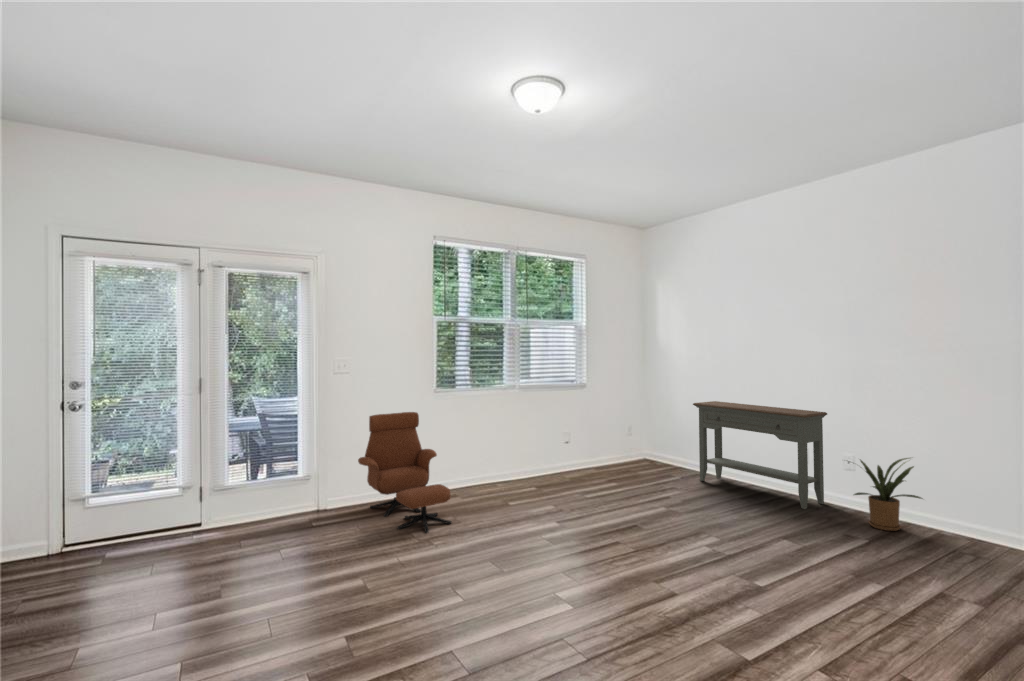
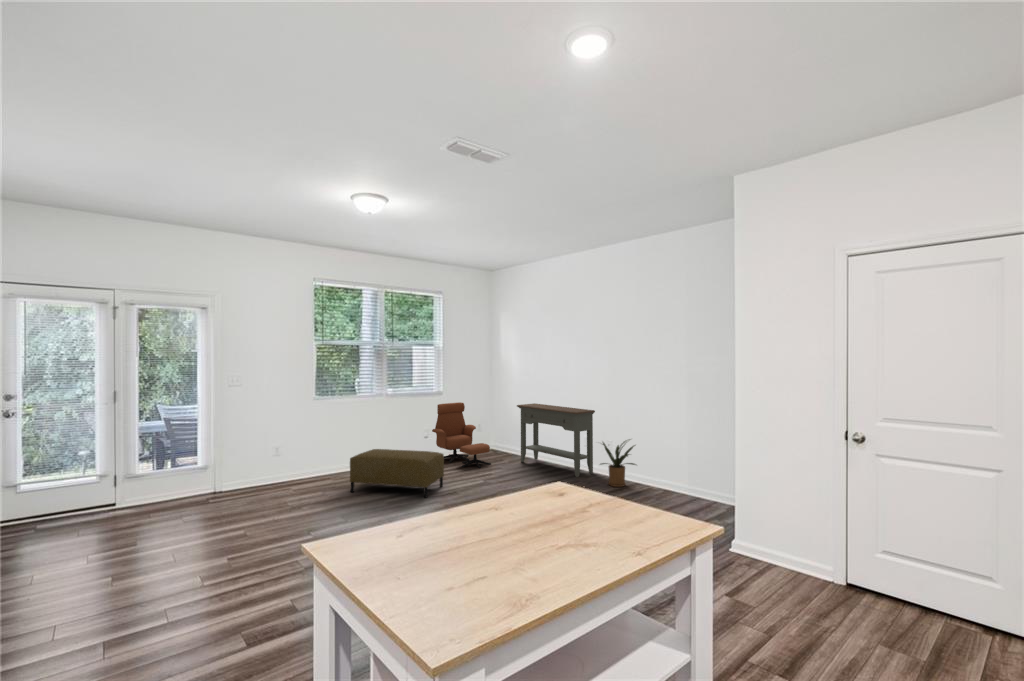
lounge chair: present [358,412,451,533] -> present [432,402,491,468]
ottoman: none [488,460,615,535] -> present [350,449,444,498]

